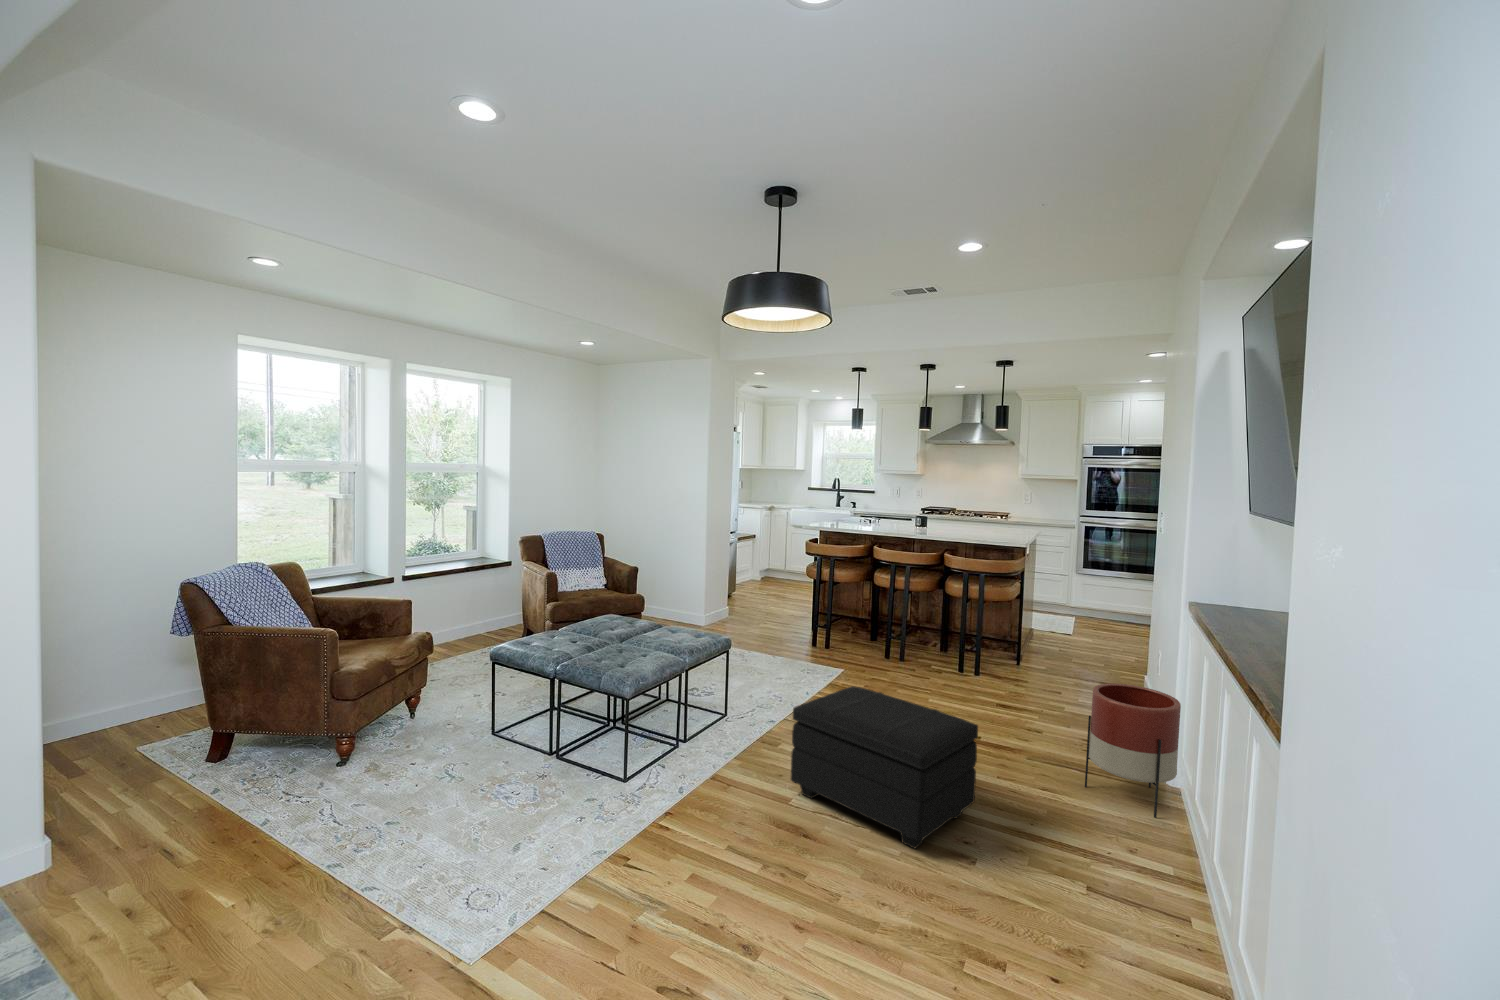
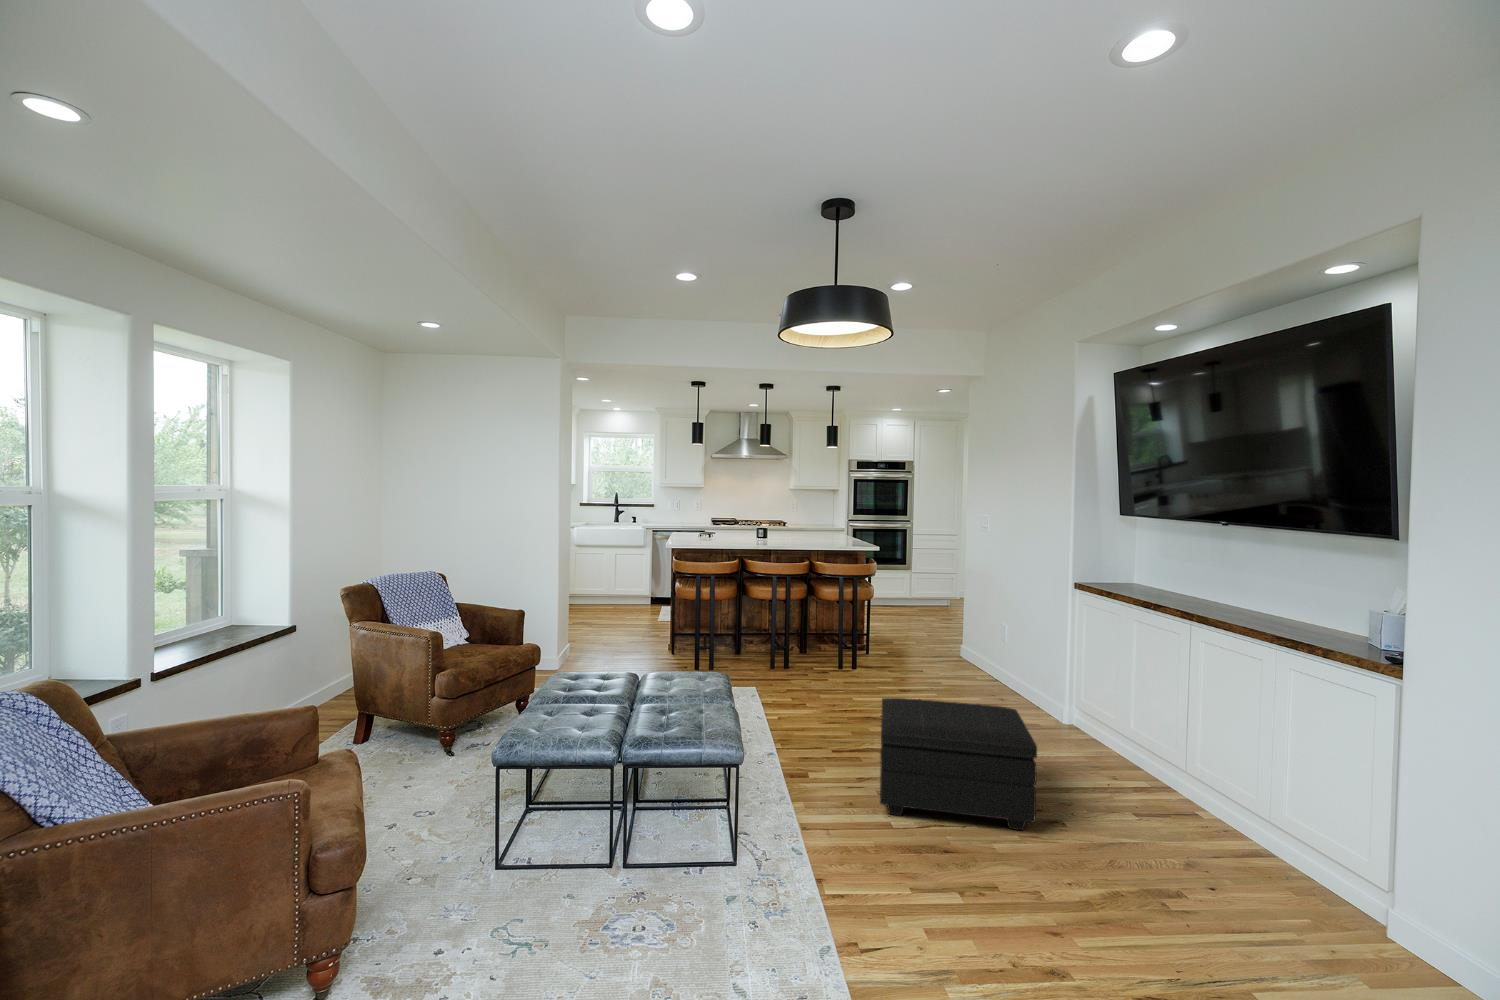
planter: present [1085,683,1181,818] -> none [1033,653,1099,750]

